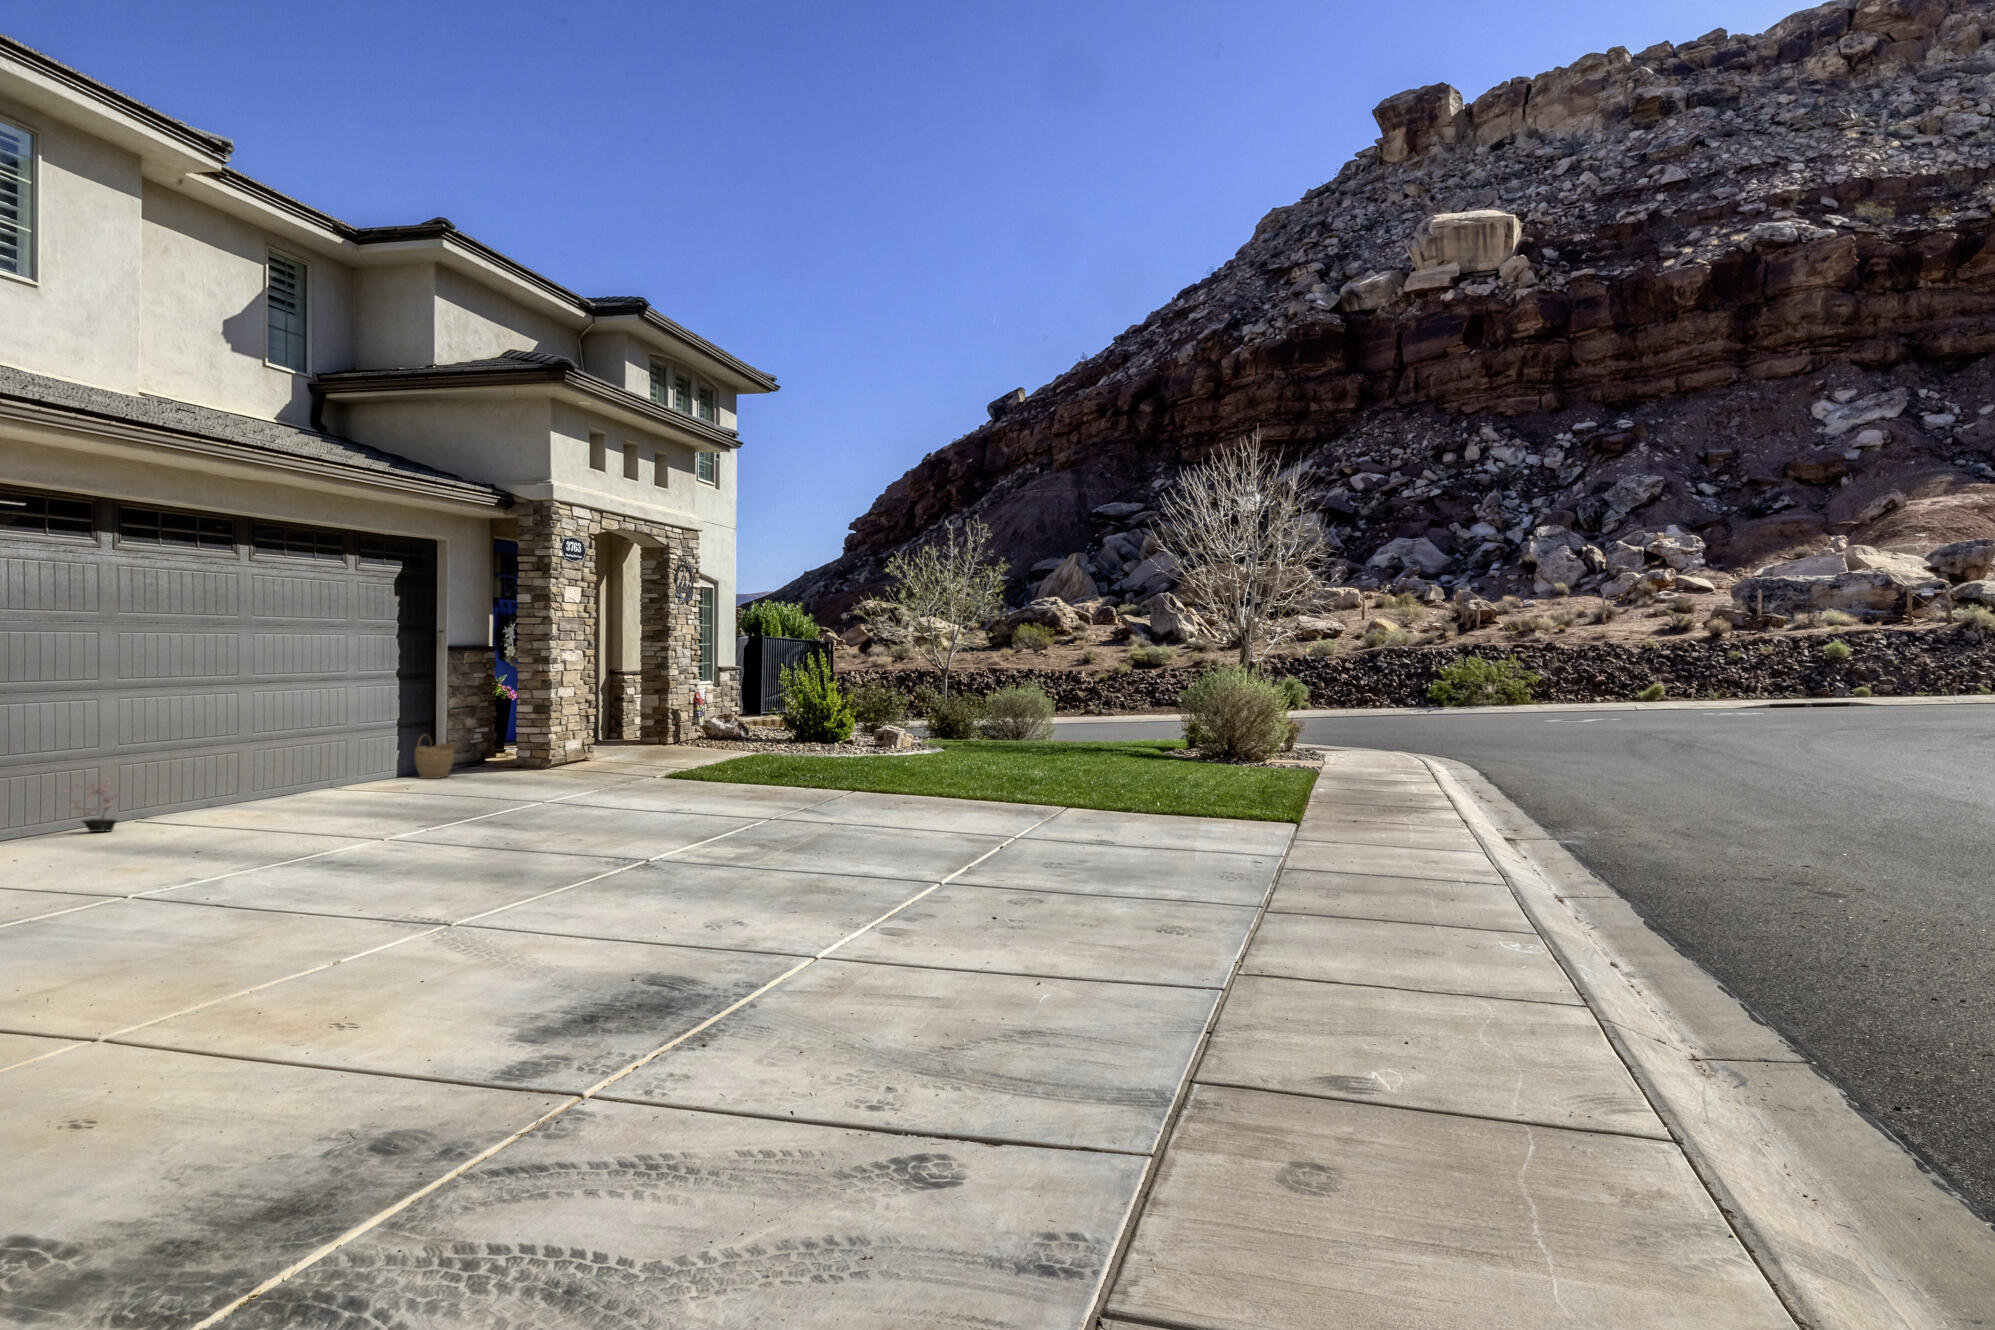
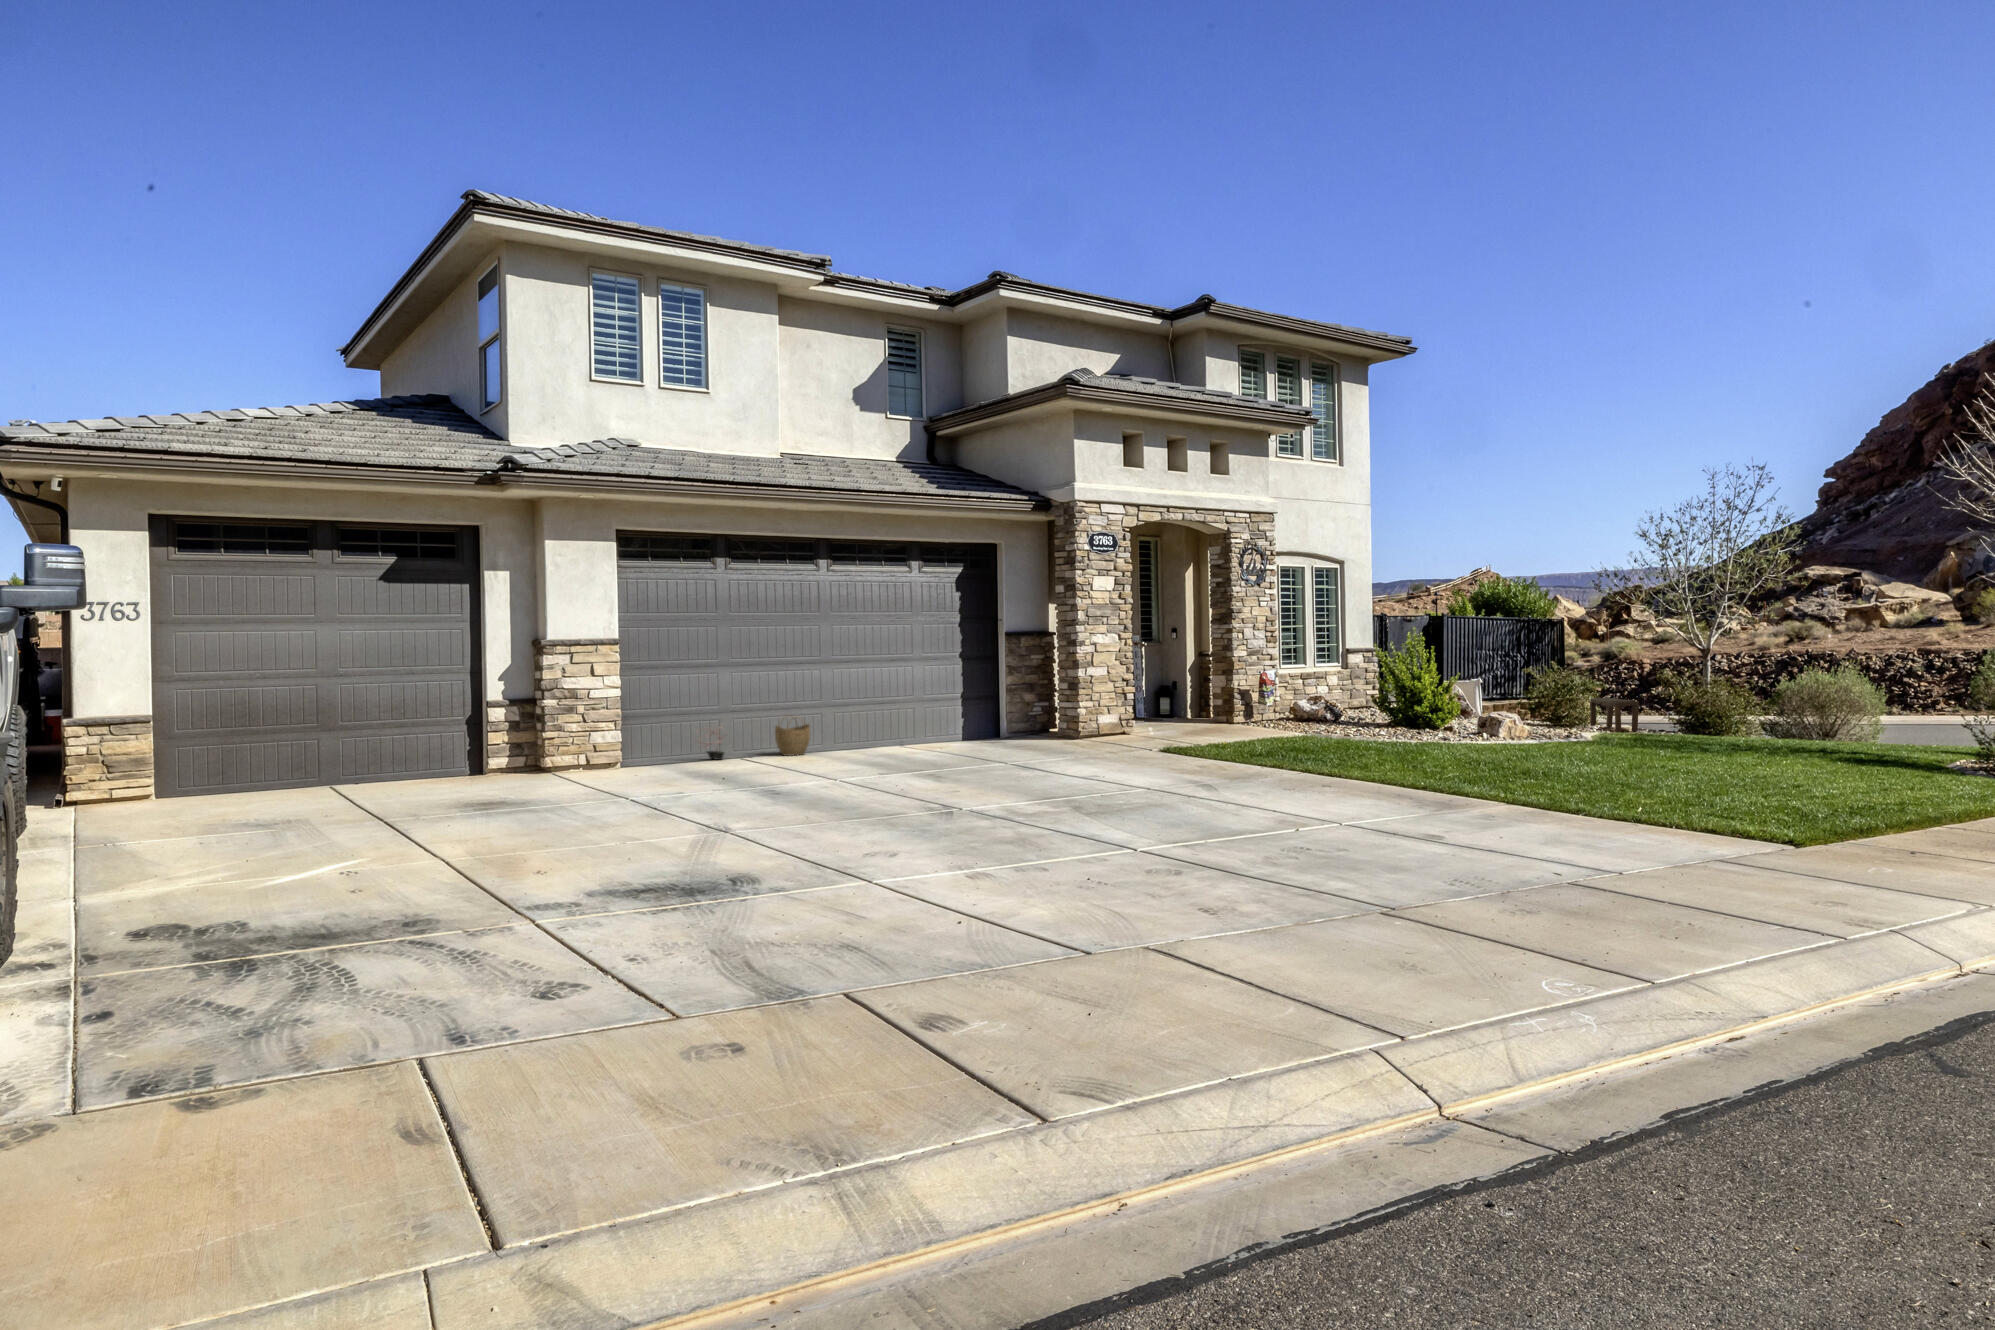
bench: none [943,710,988,739] -> present [1590,698,1639,732]
woven basket: present [415,736,454,779] -> present [775,716,810,756]

